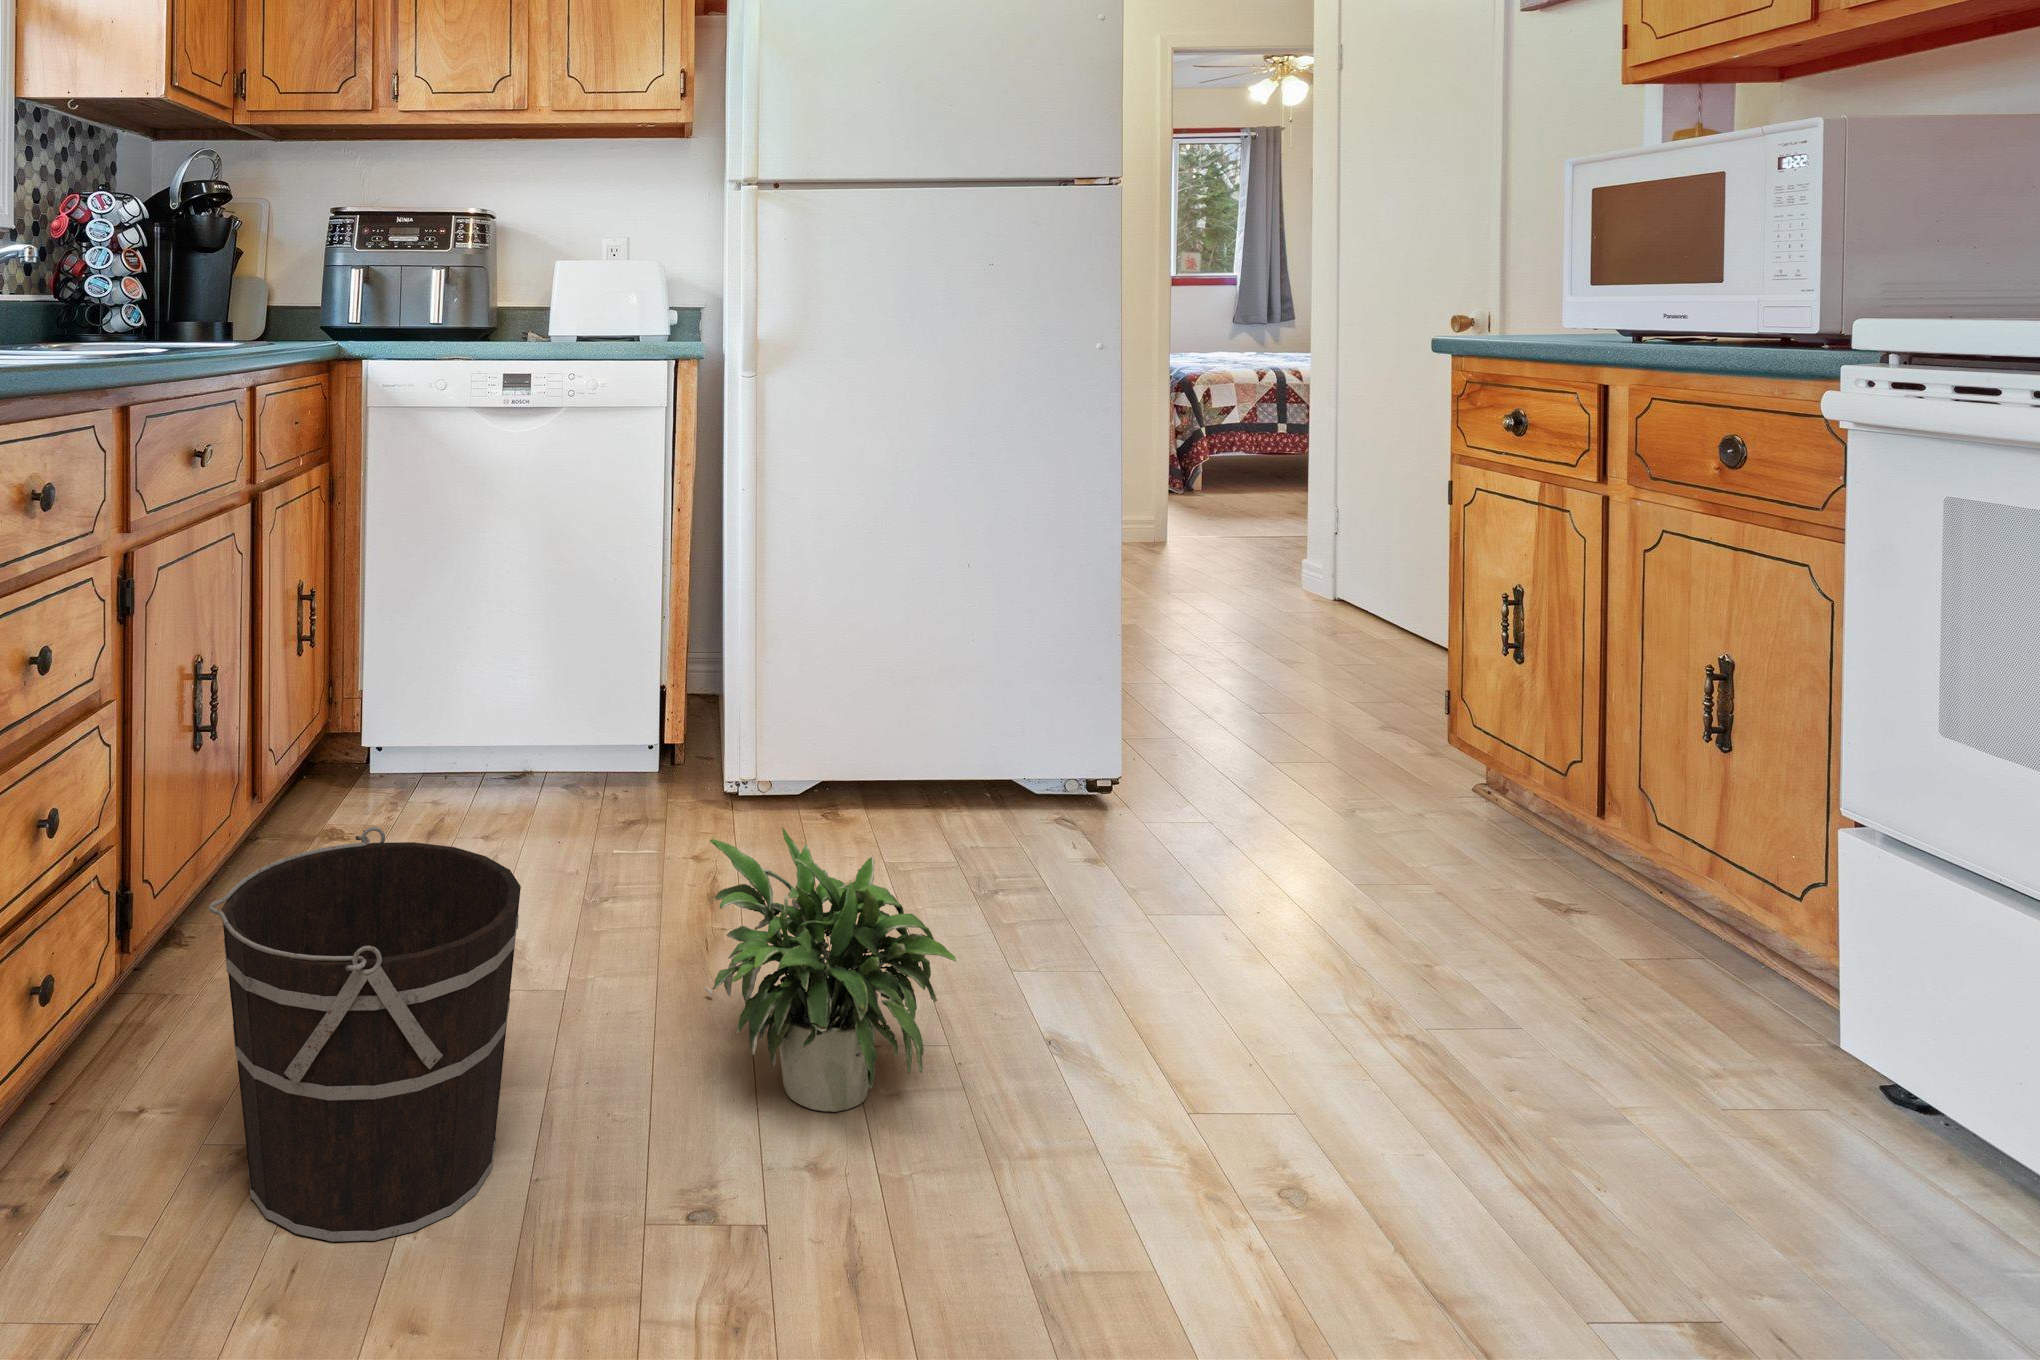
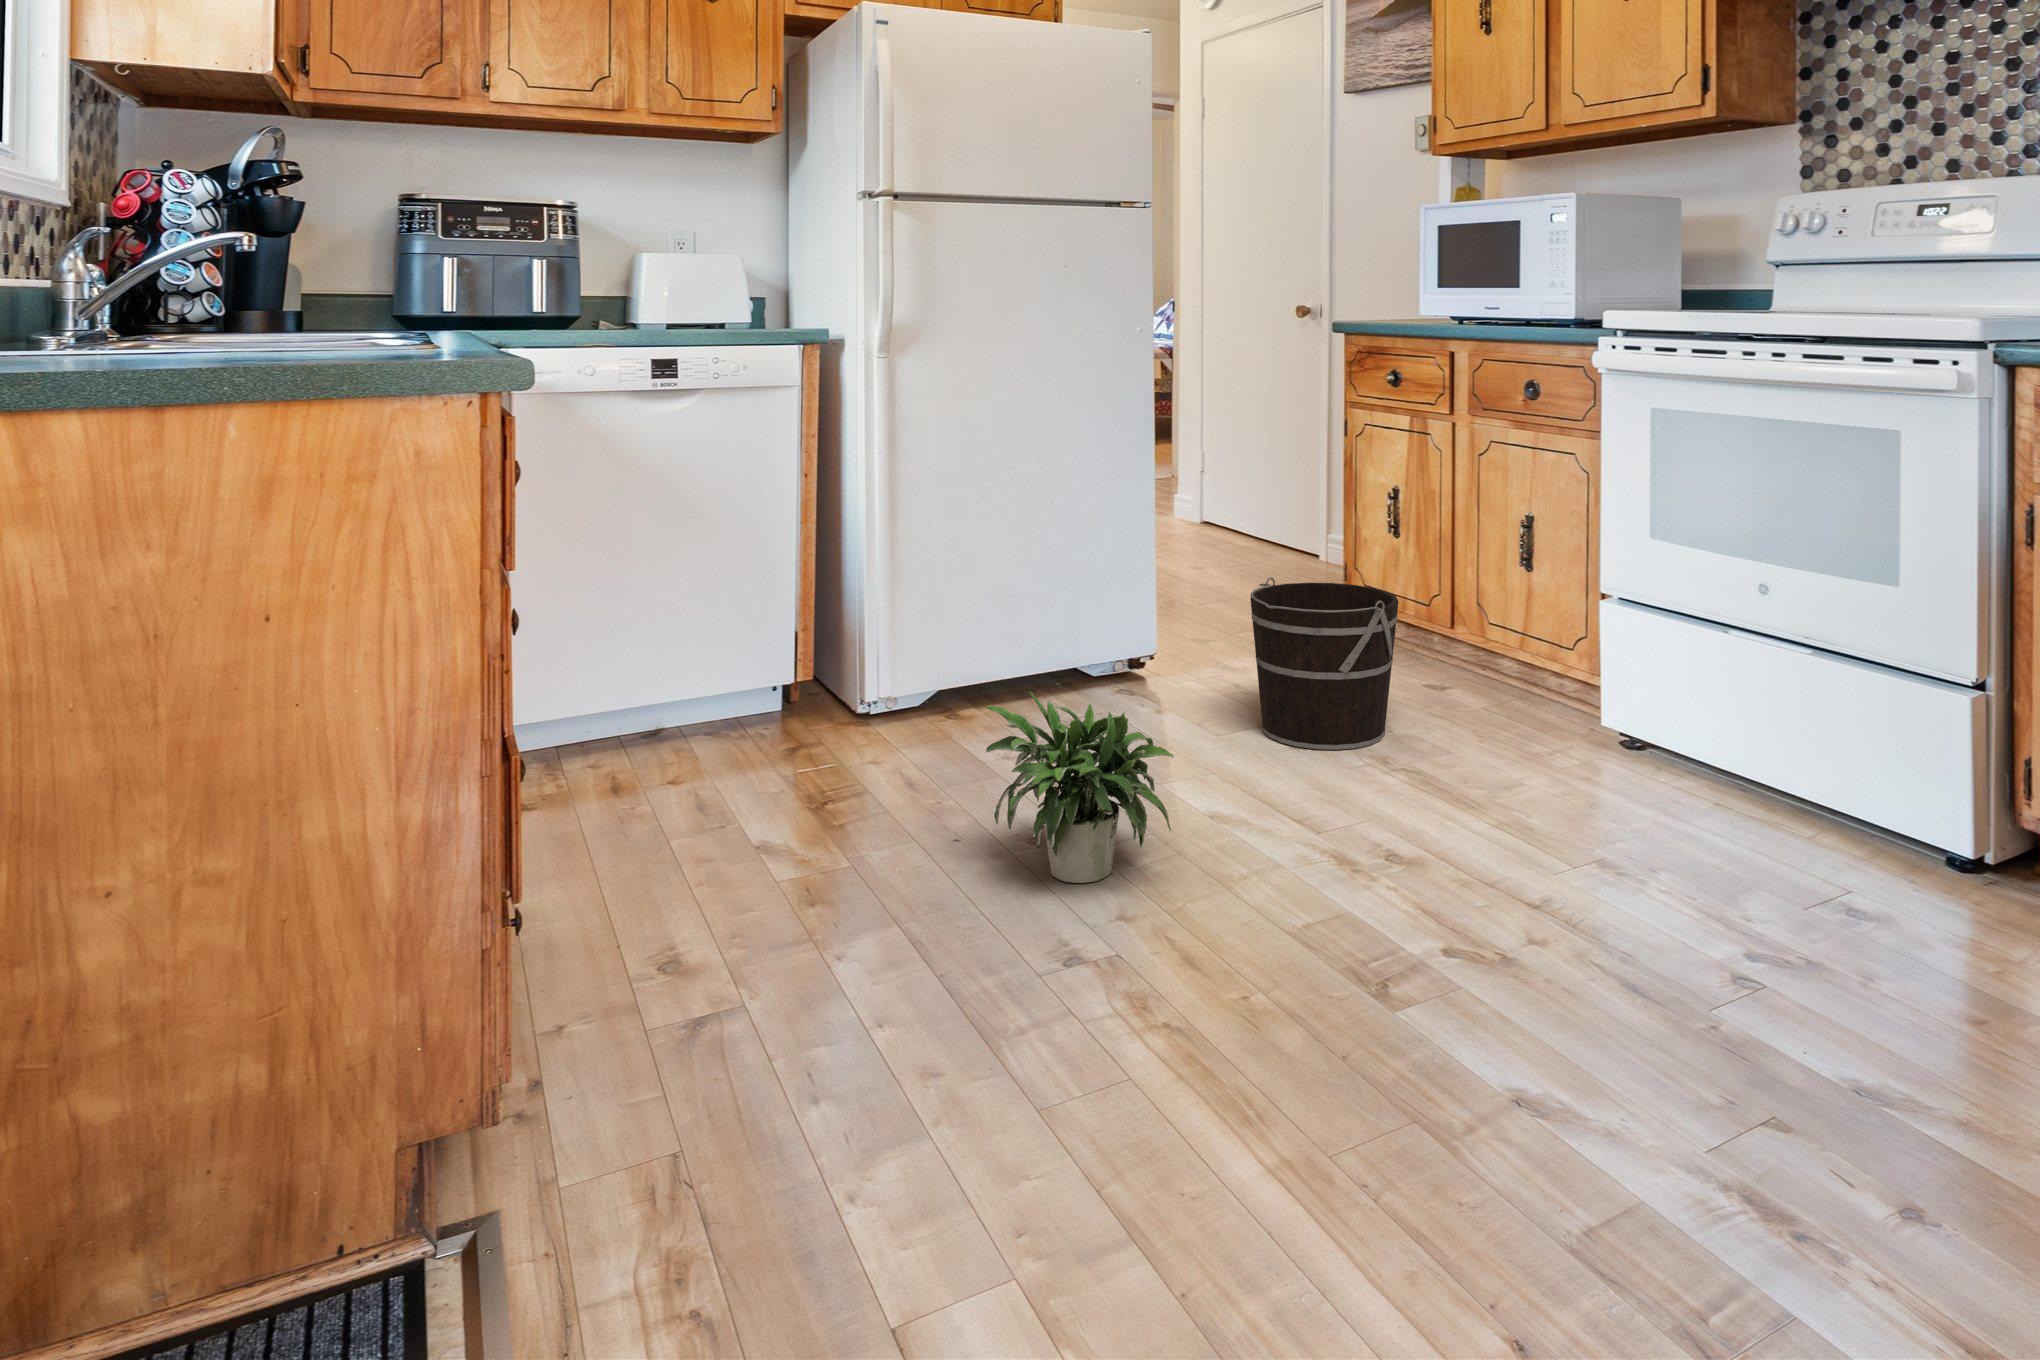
bucket: present [208,827,521,1241] -> present [1250,577,1399,750]

